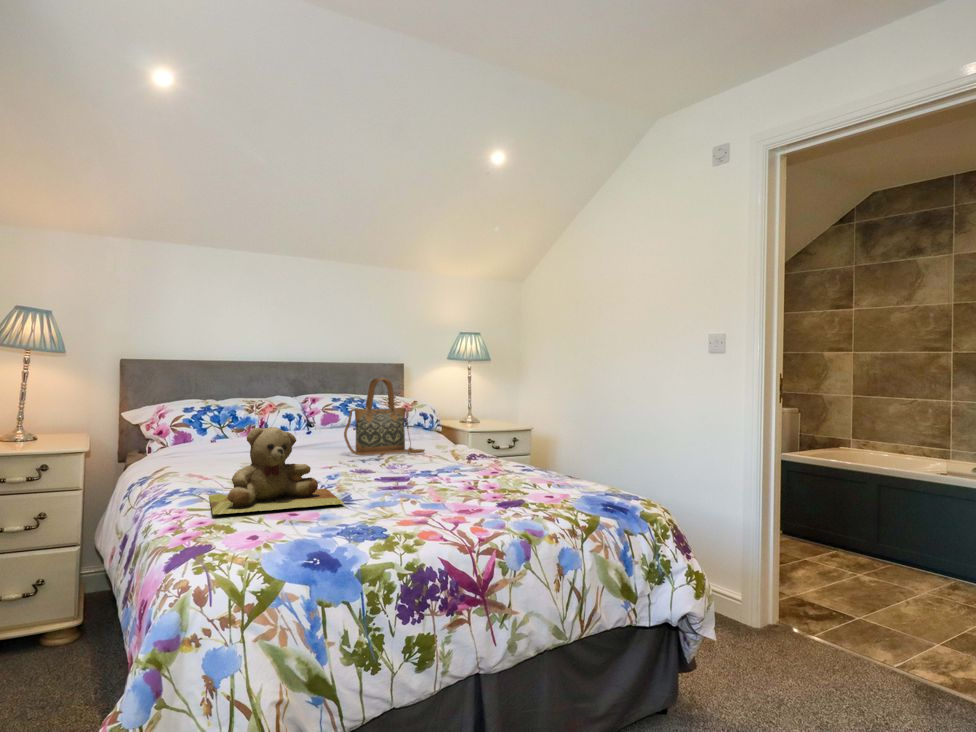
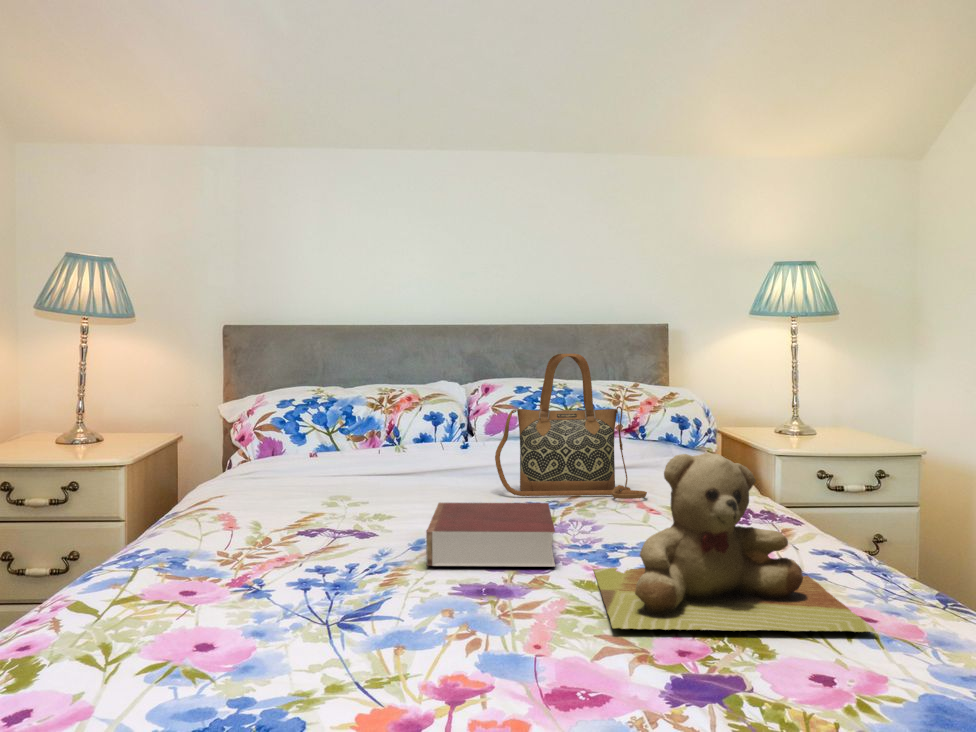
teddy bear: present [209,427,344,515] -> present [593,453,875,632]
book: none [338,453,416,482] -> present [426,503,555,567]

